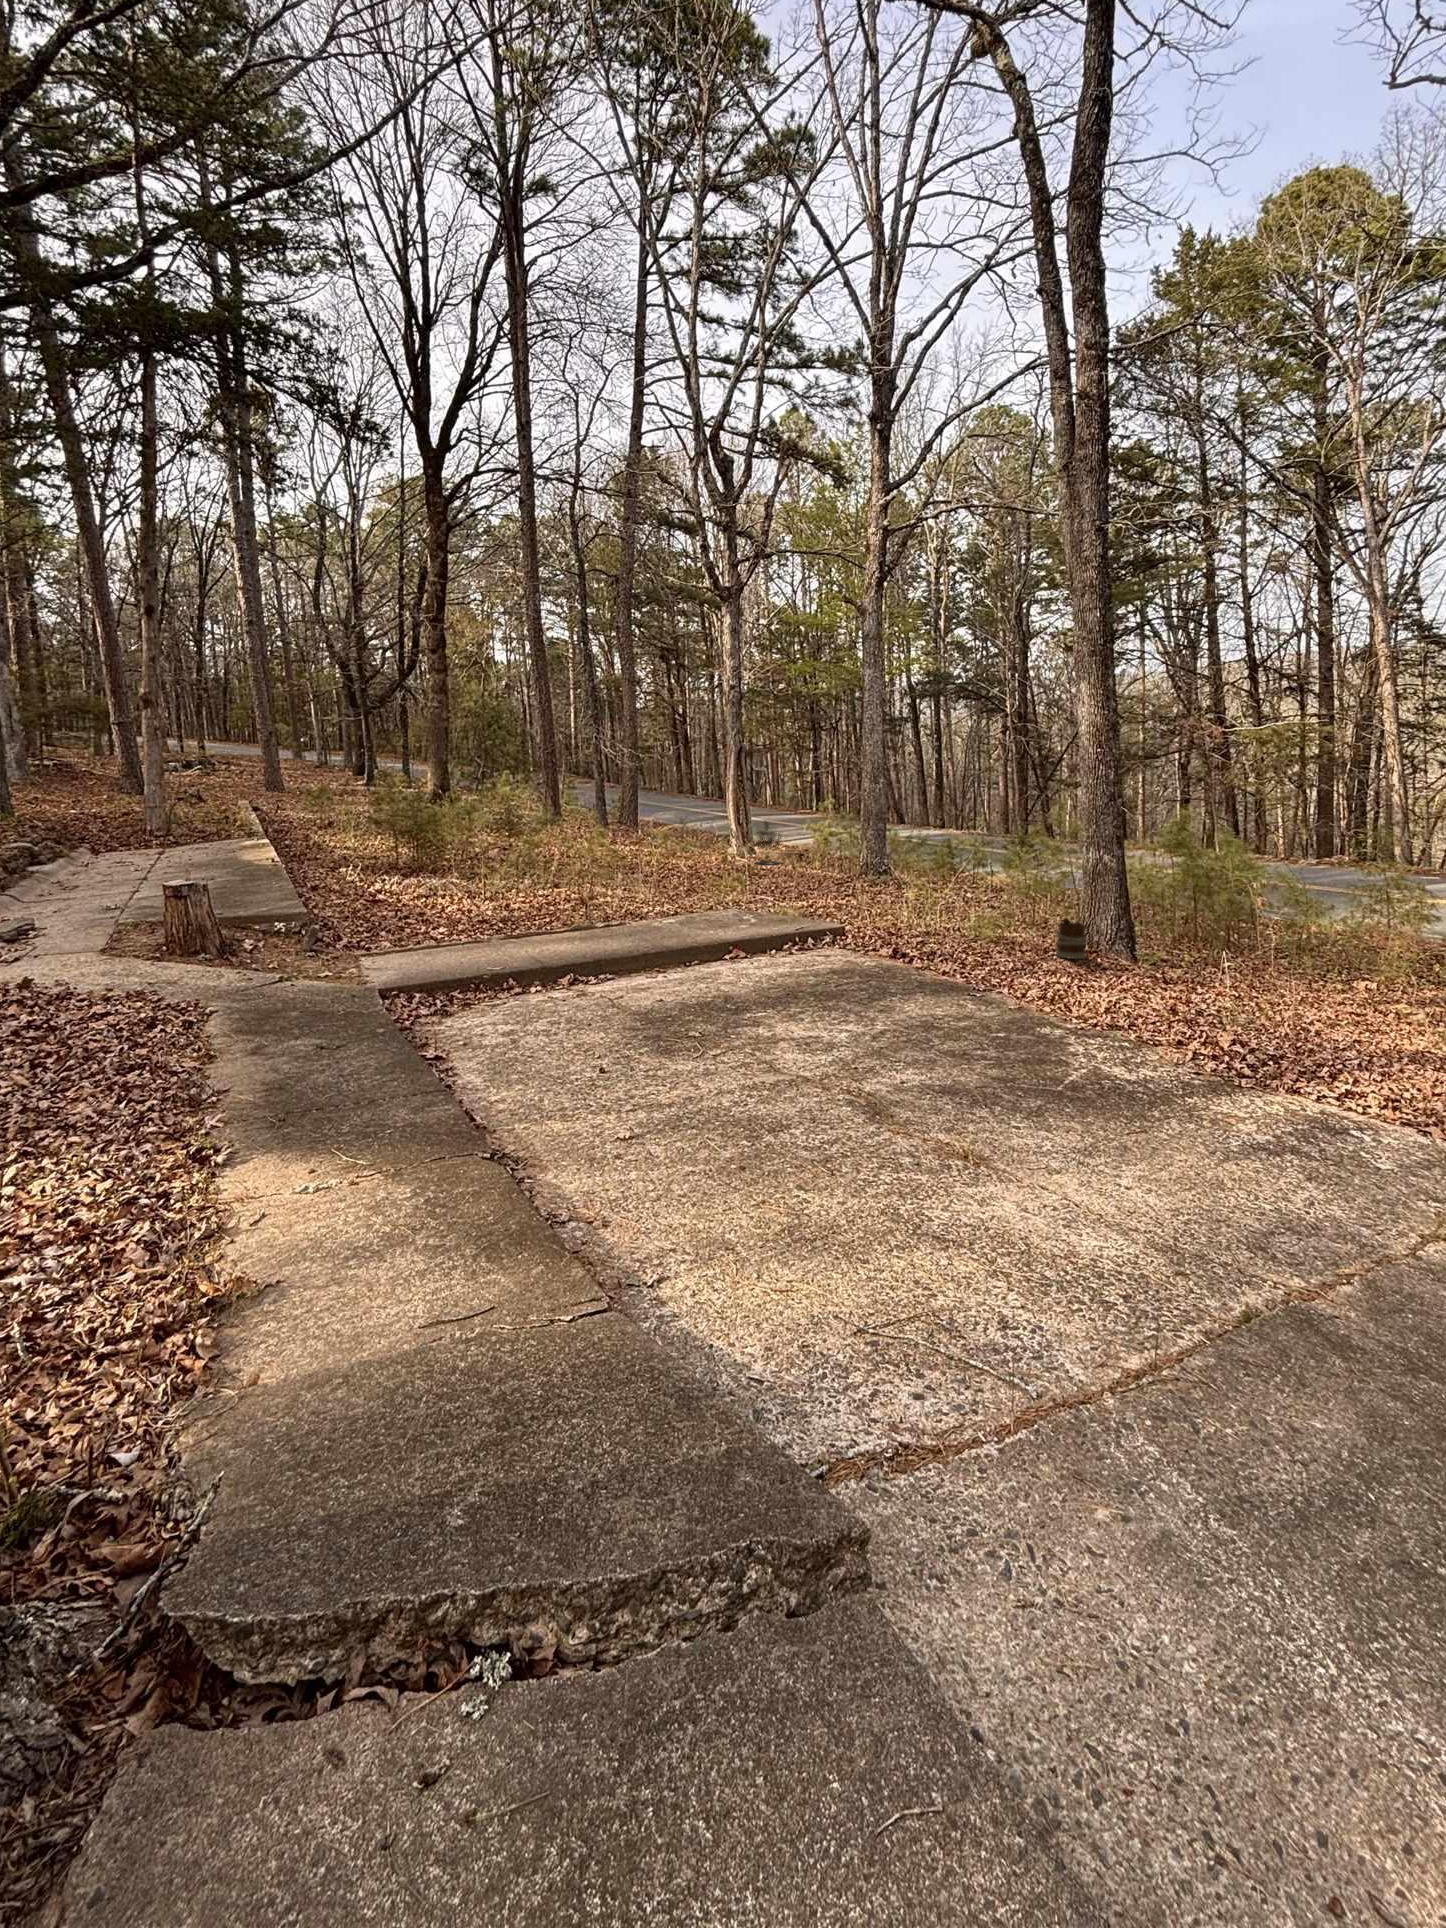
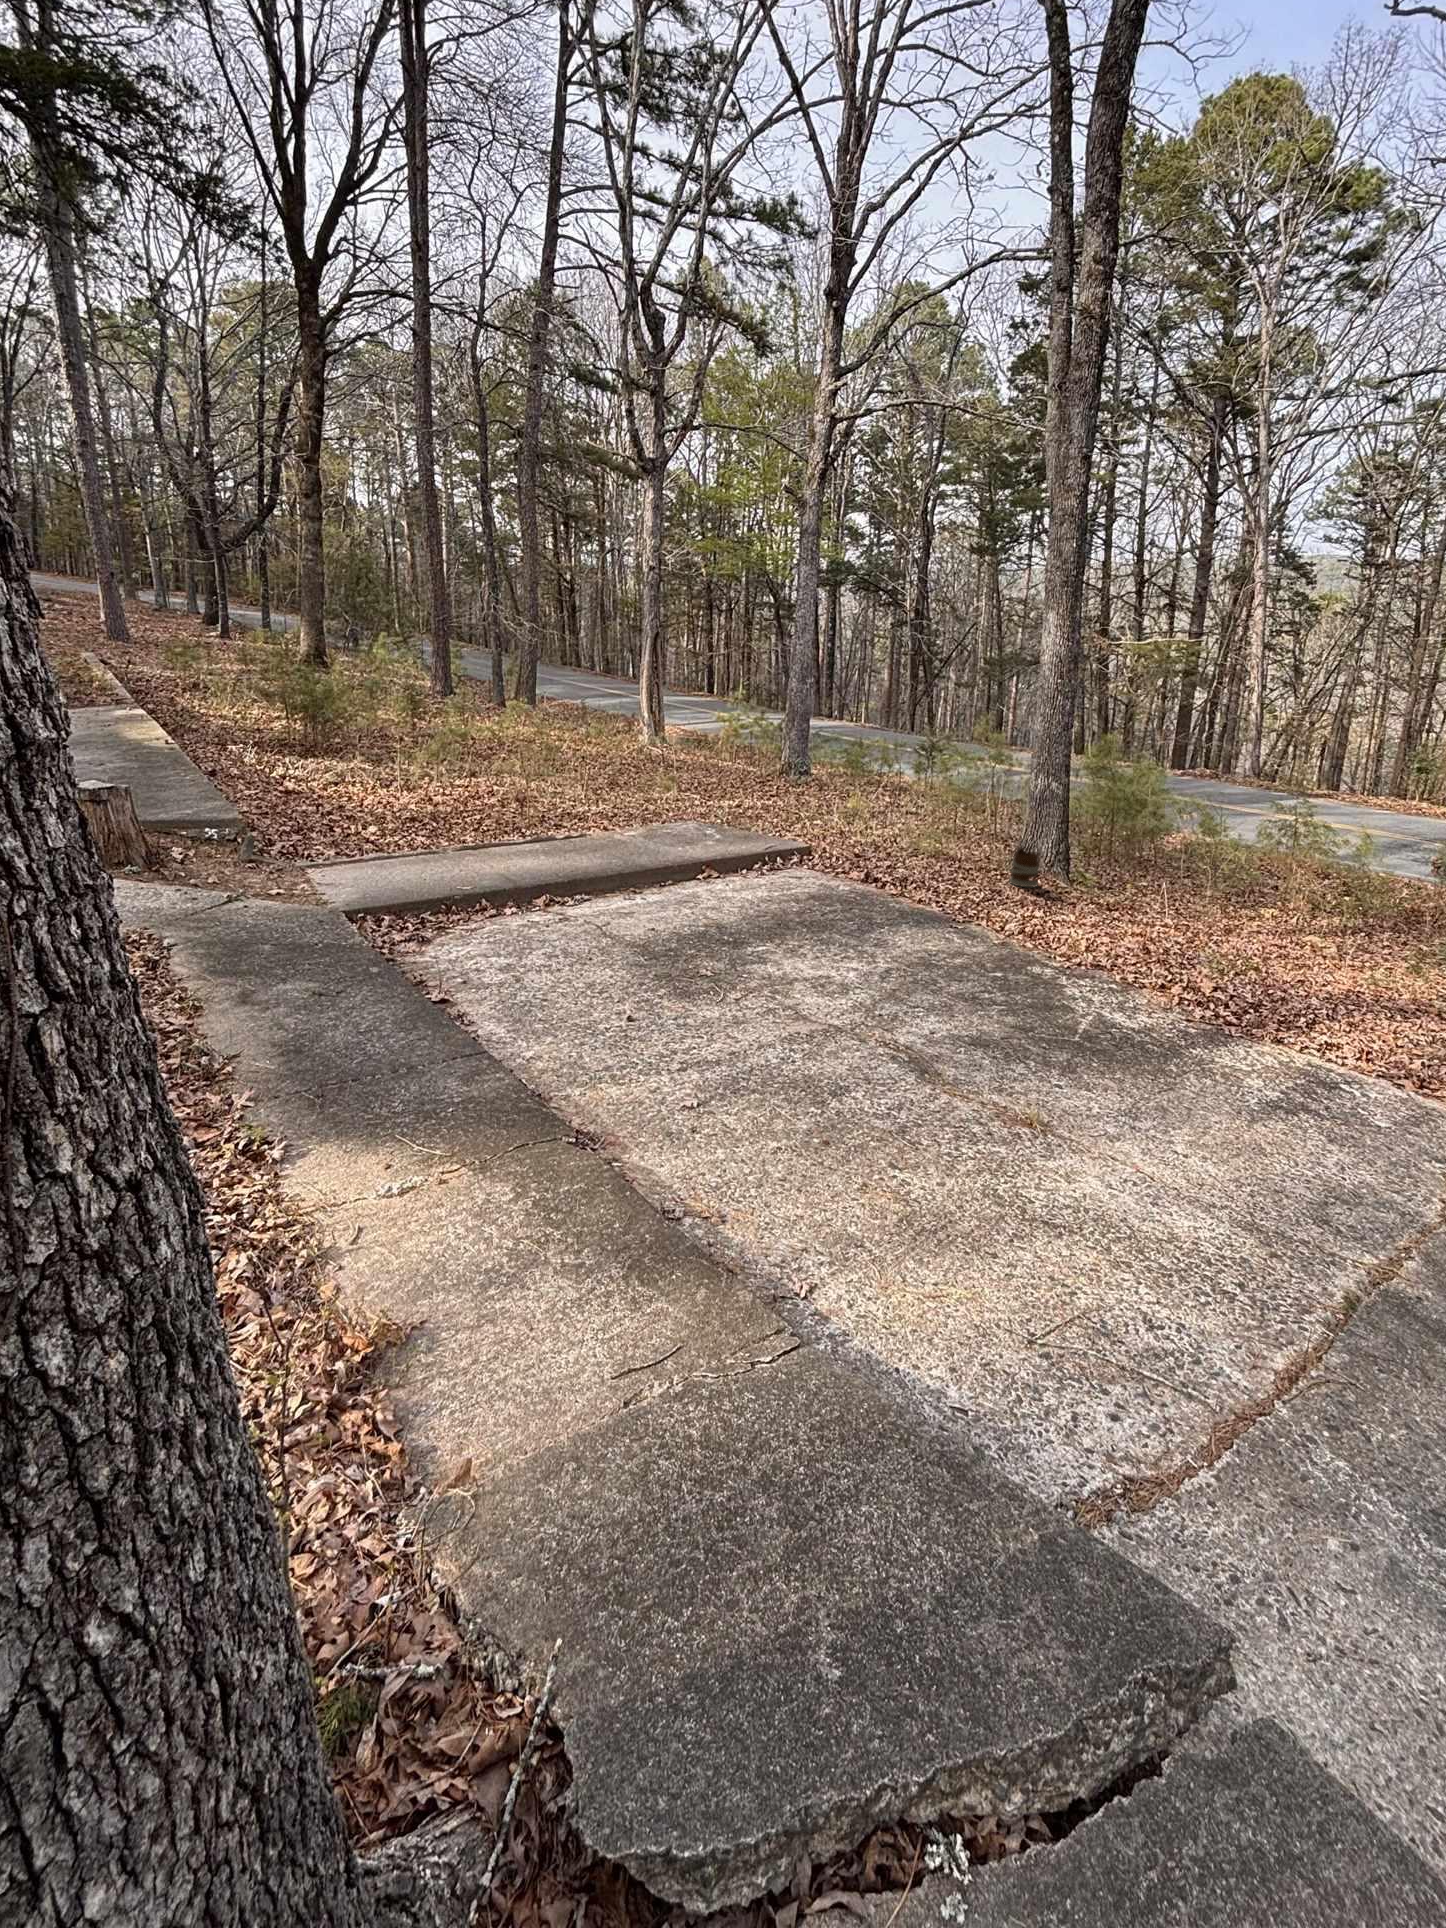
potted tree: present [755,820,780,865] -> none [665,709,700,761]

